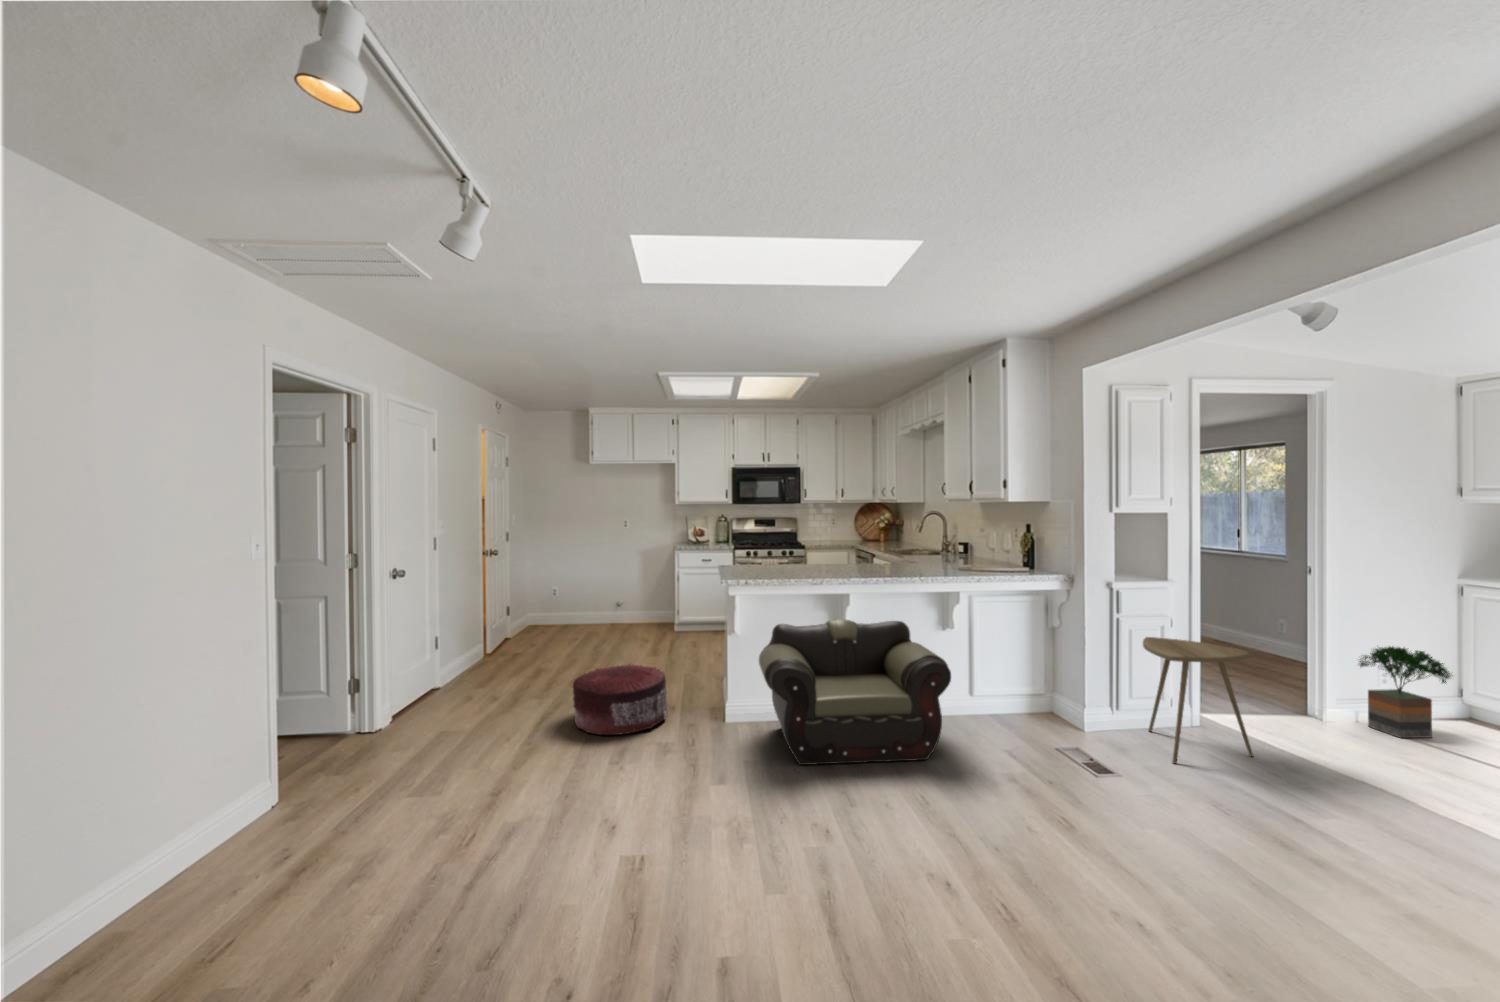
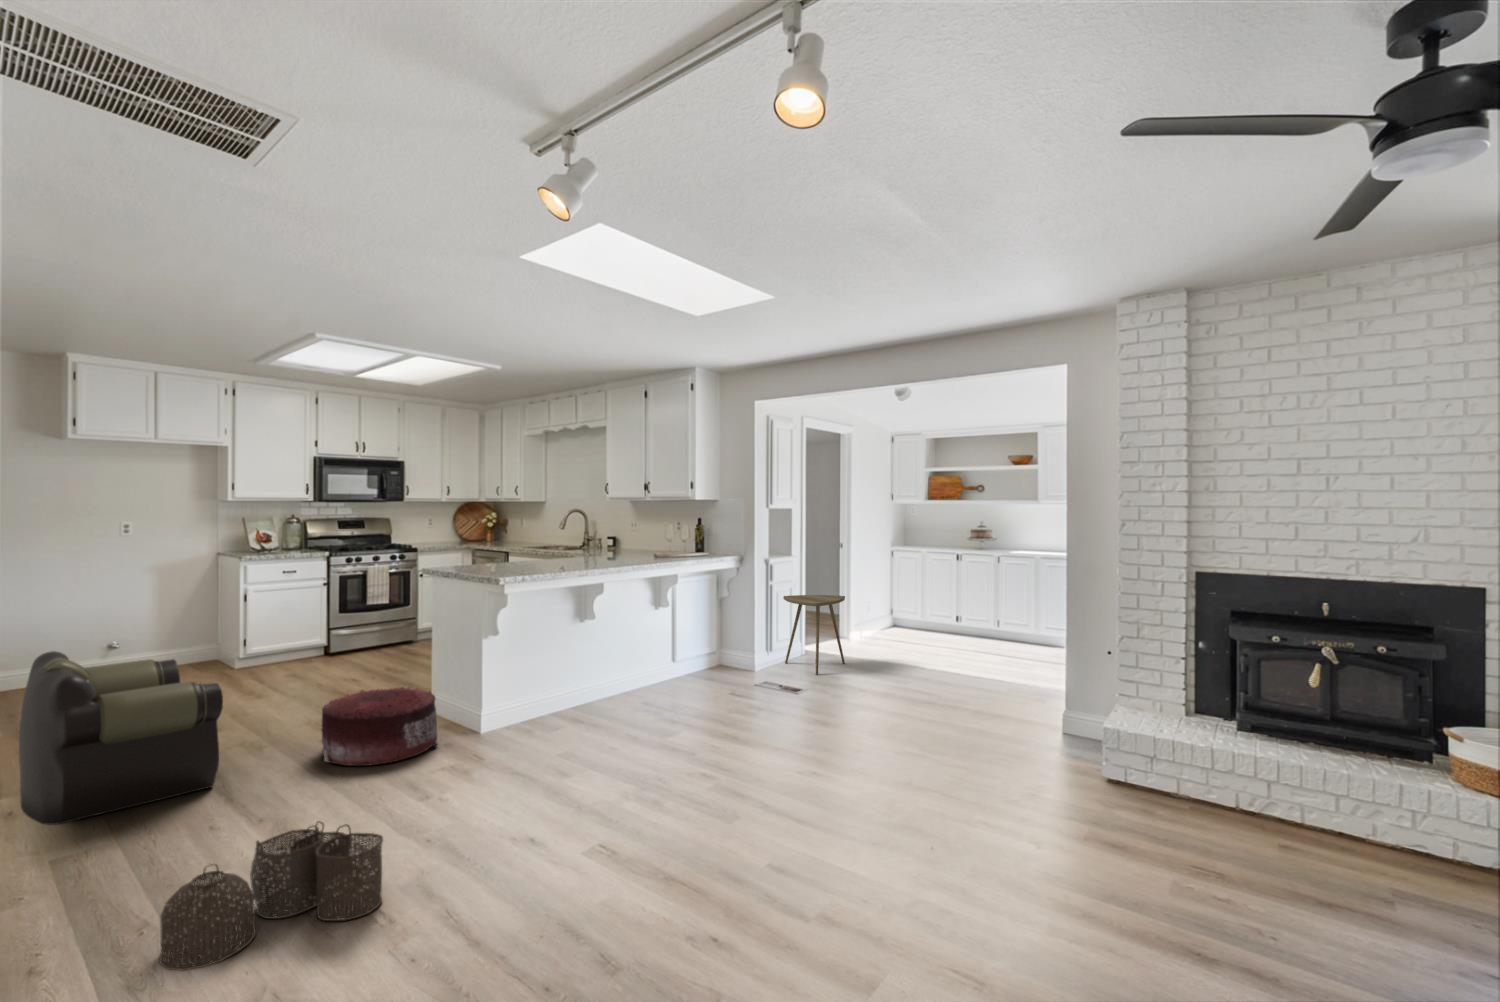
armchair: present [759,619,951,765] -> present [19,651,223,825]
potted tree: present [1359,646,1451,738] -> none [865,587,908,642]
woven basket: none [194,781,414,889] -> present [160,821,383,971]

